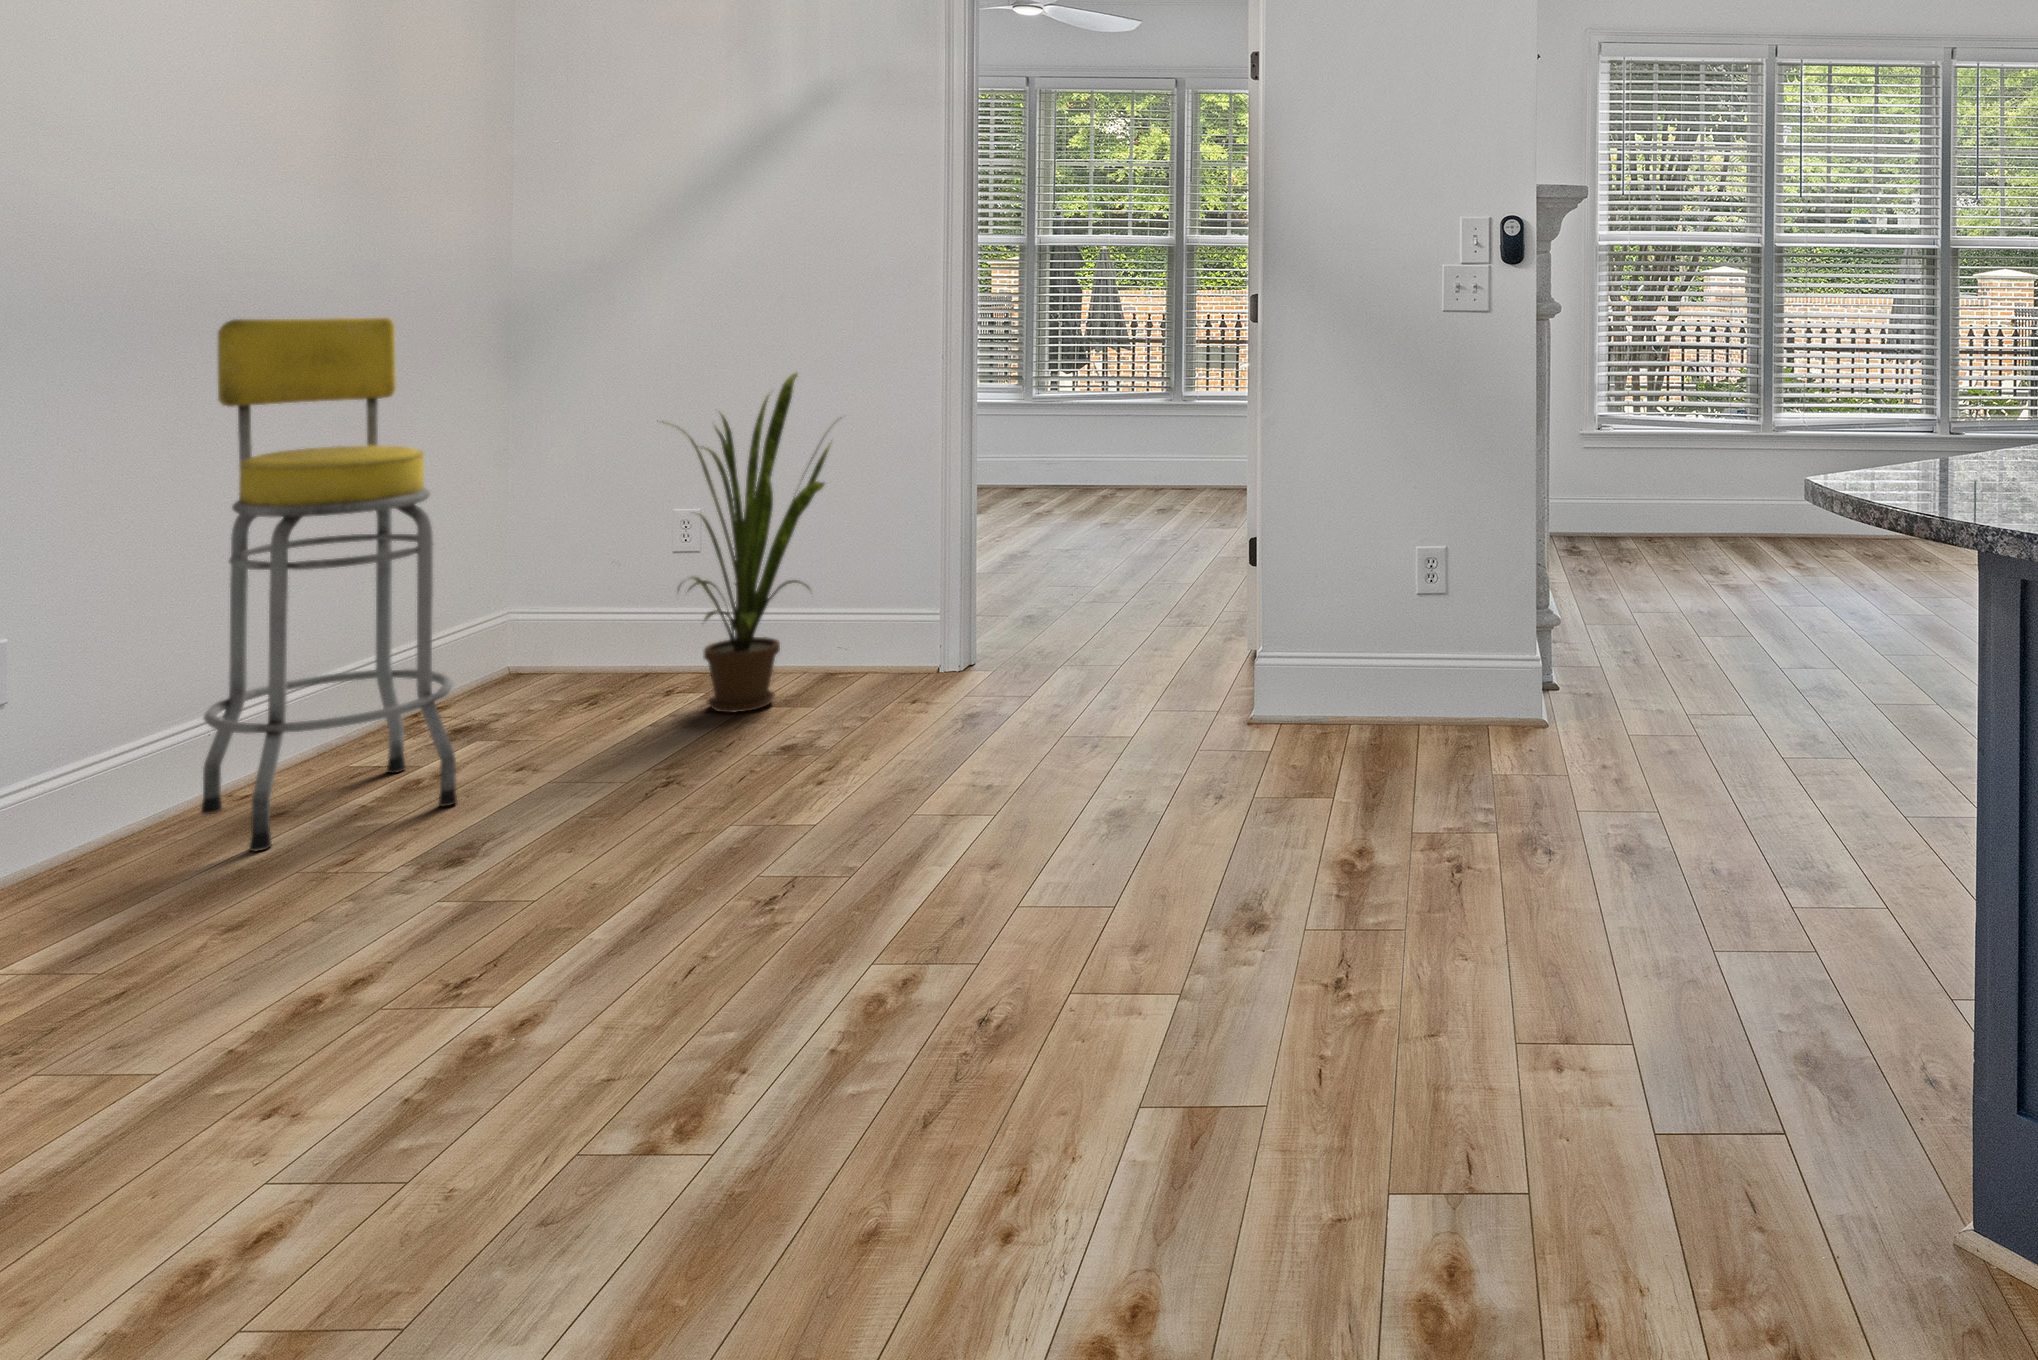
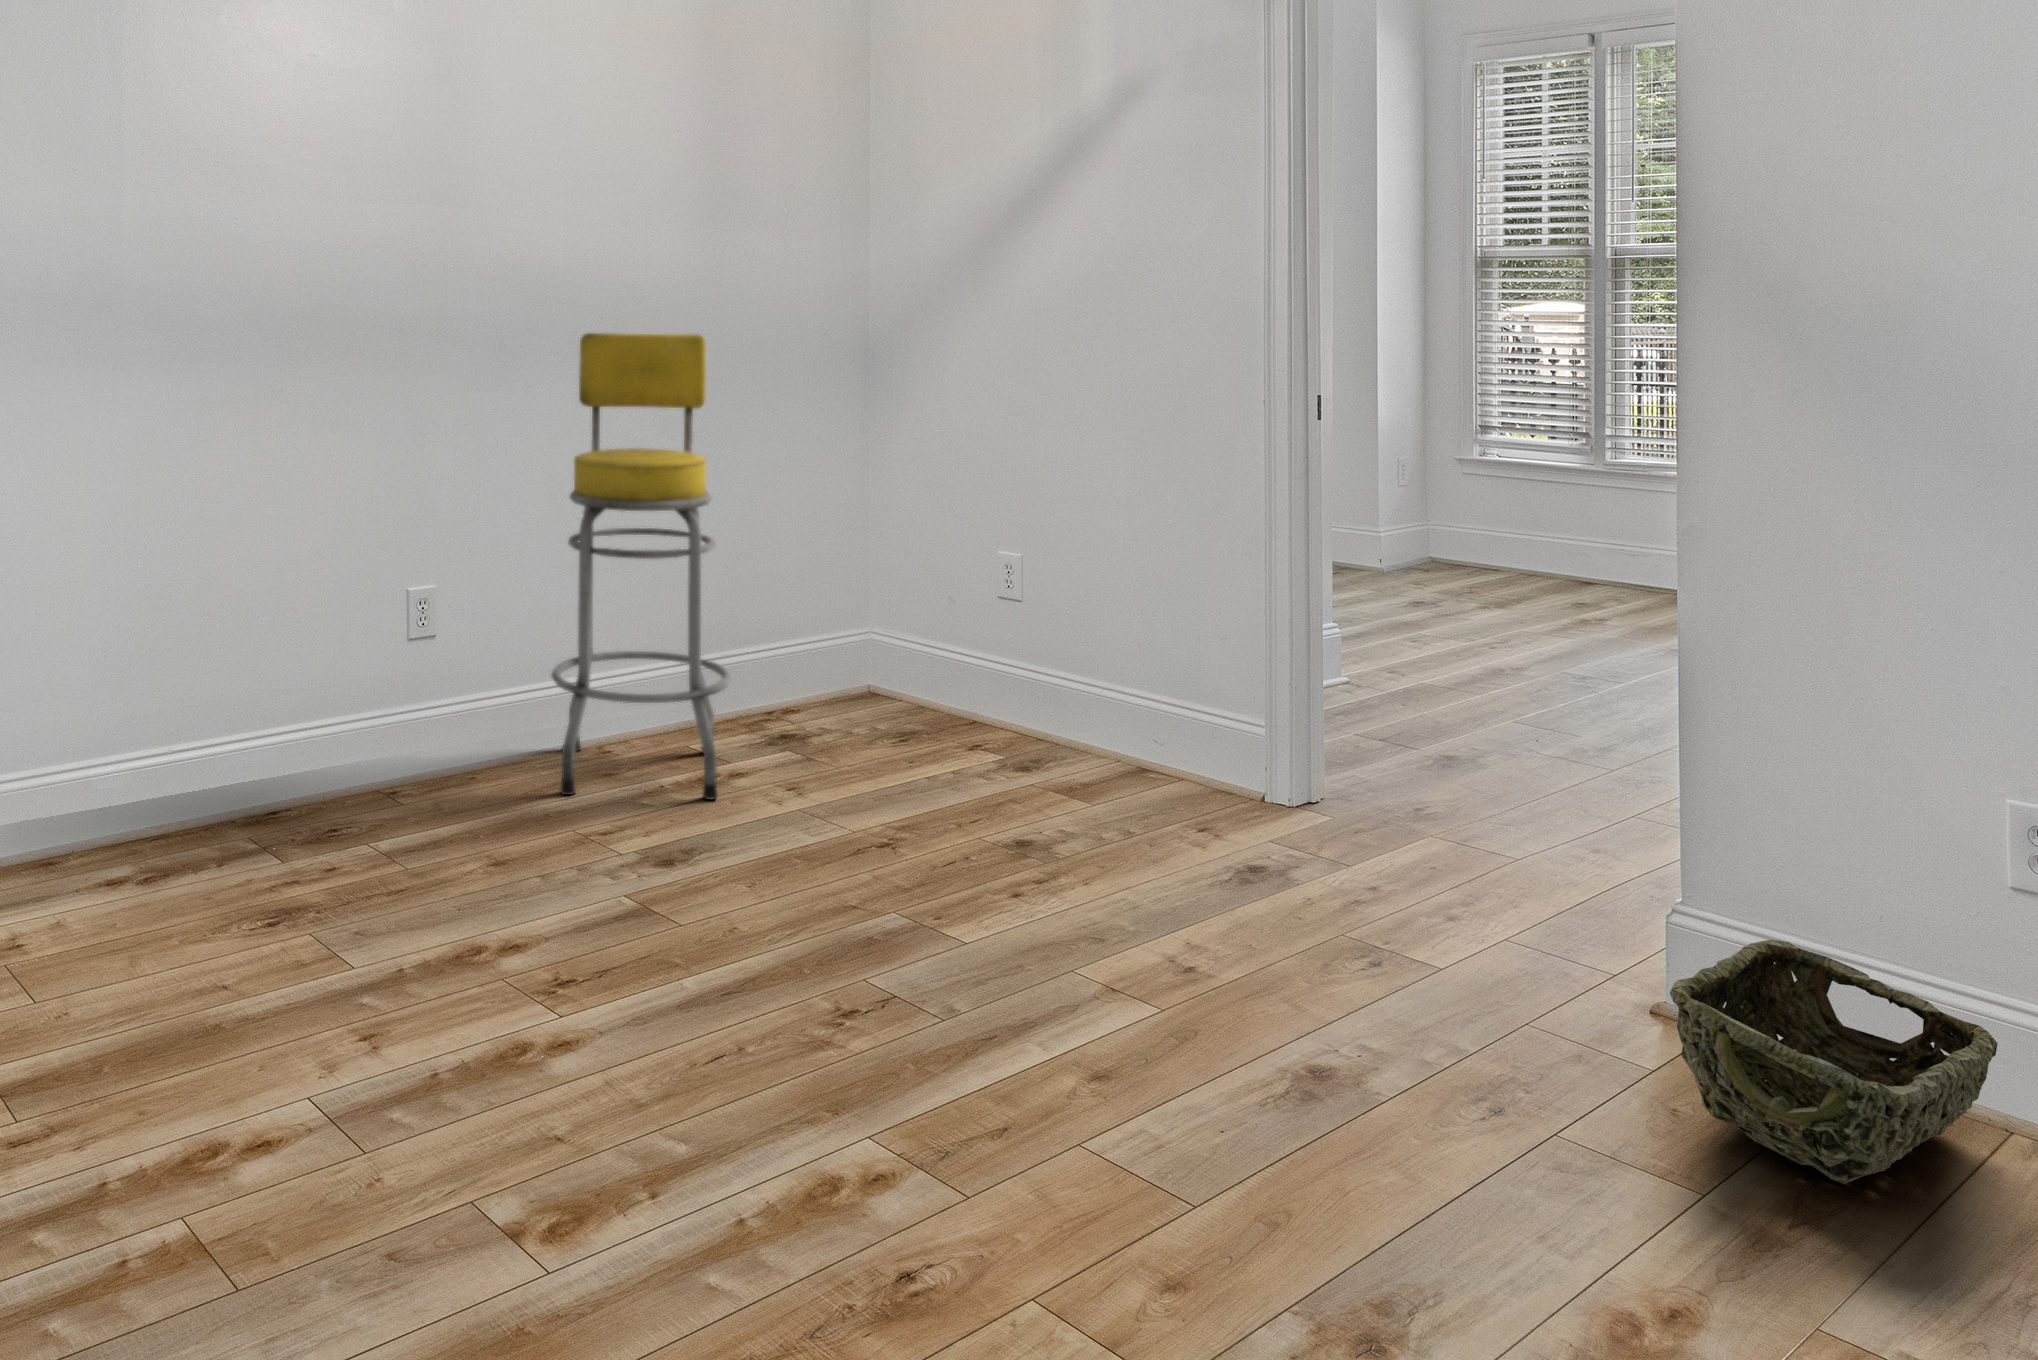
house plant: present [662,373,830,713] -> none [955,408,1145,782]
woven basket: none [1299,656,1422,771] -> present [1670,940,1998,1184]

